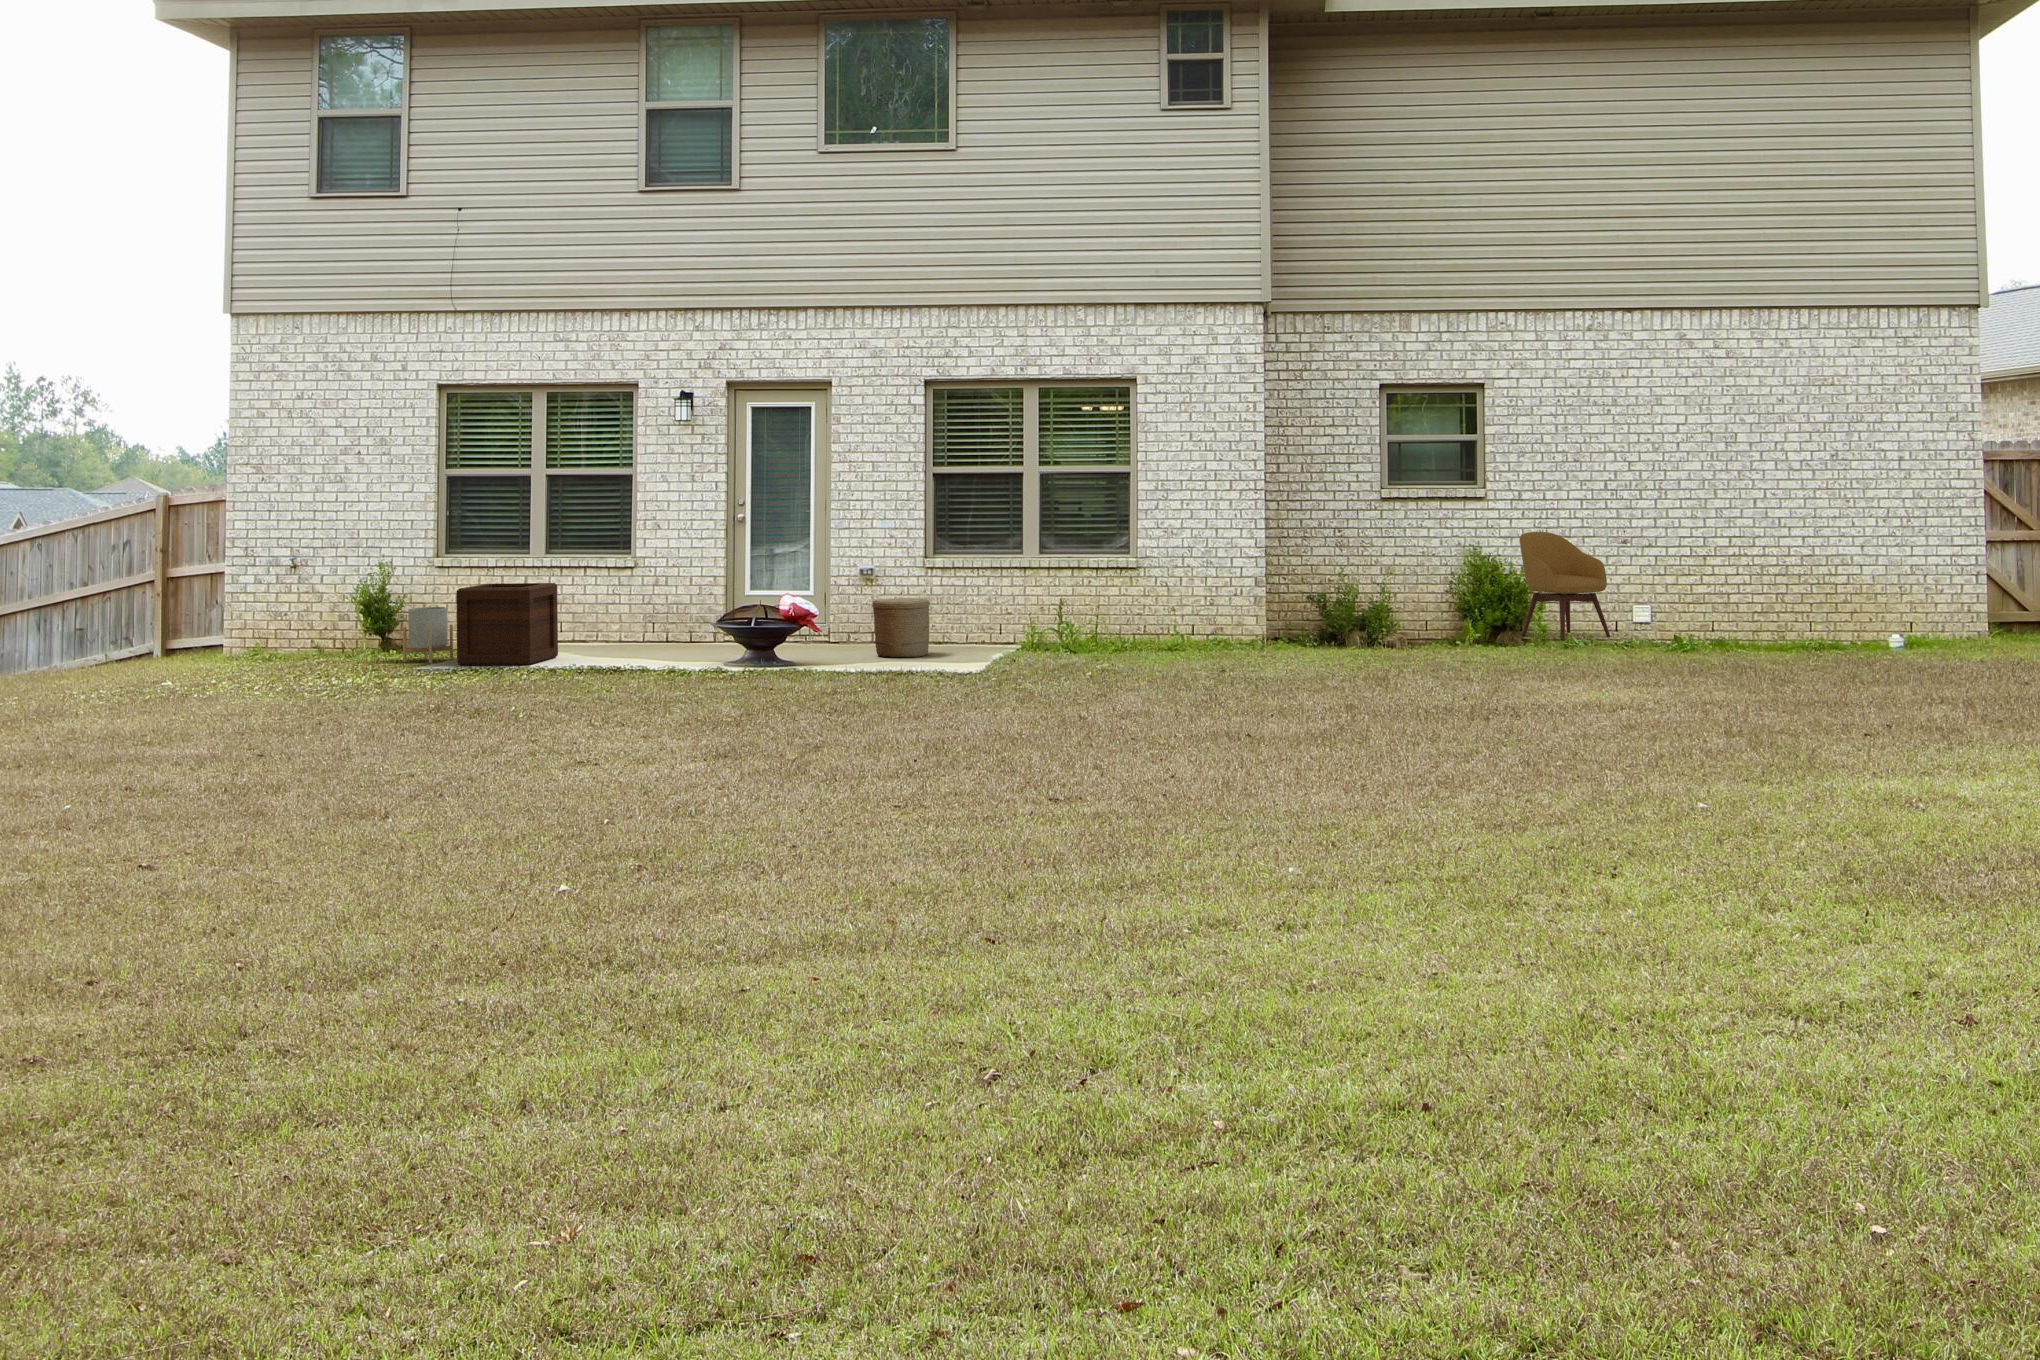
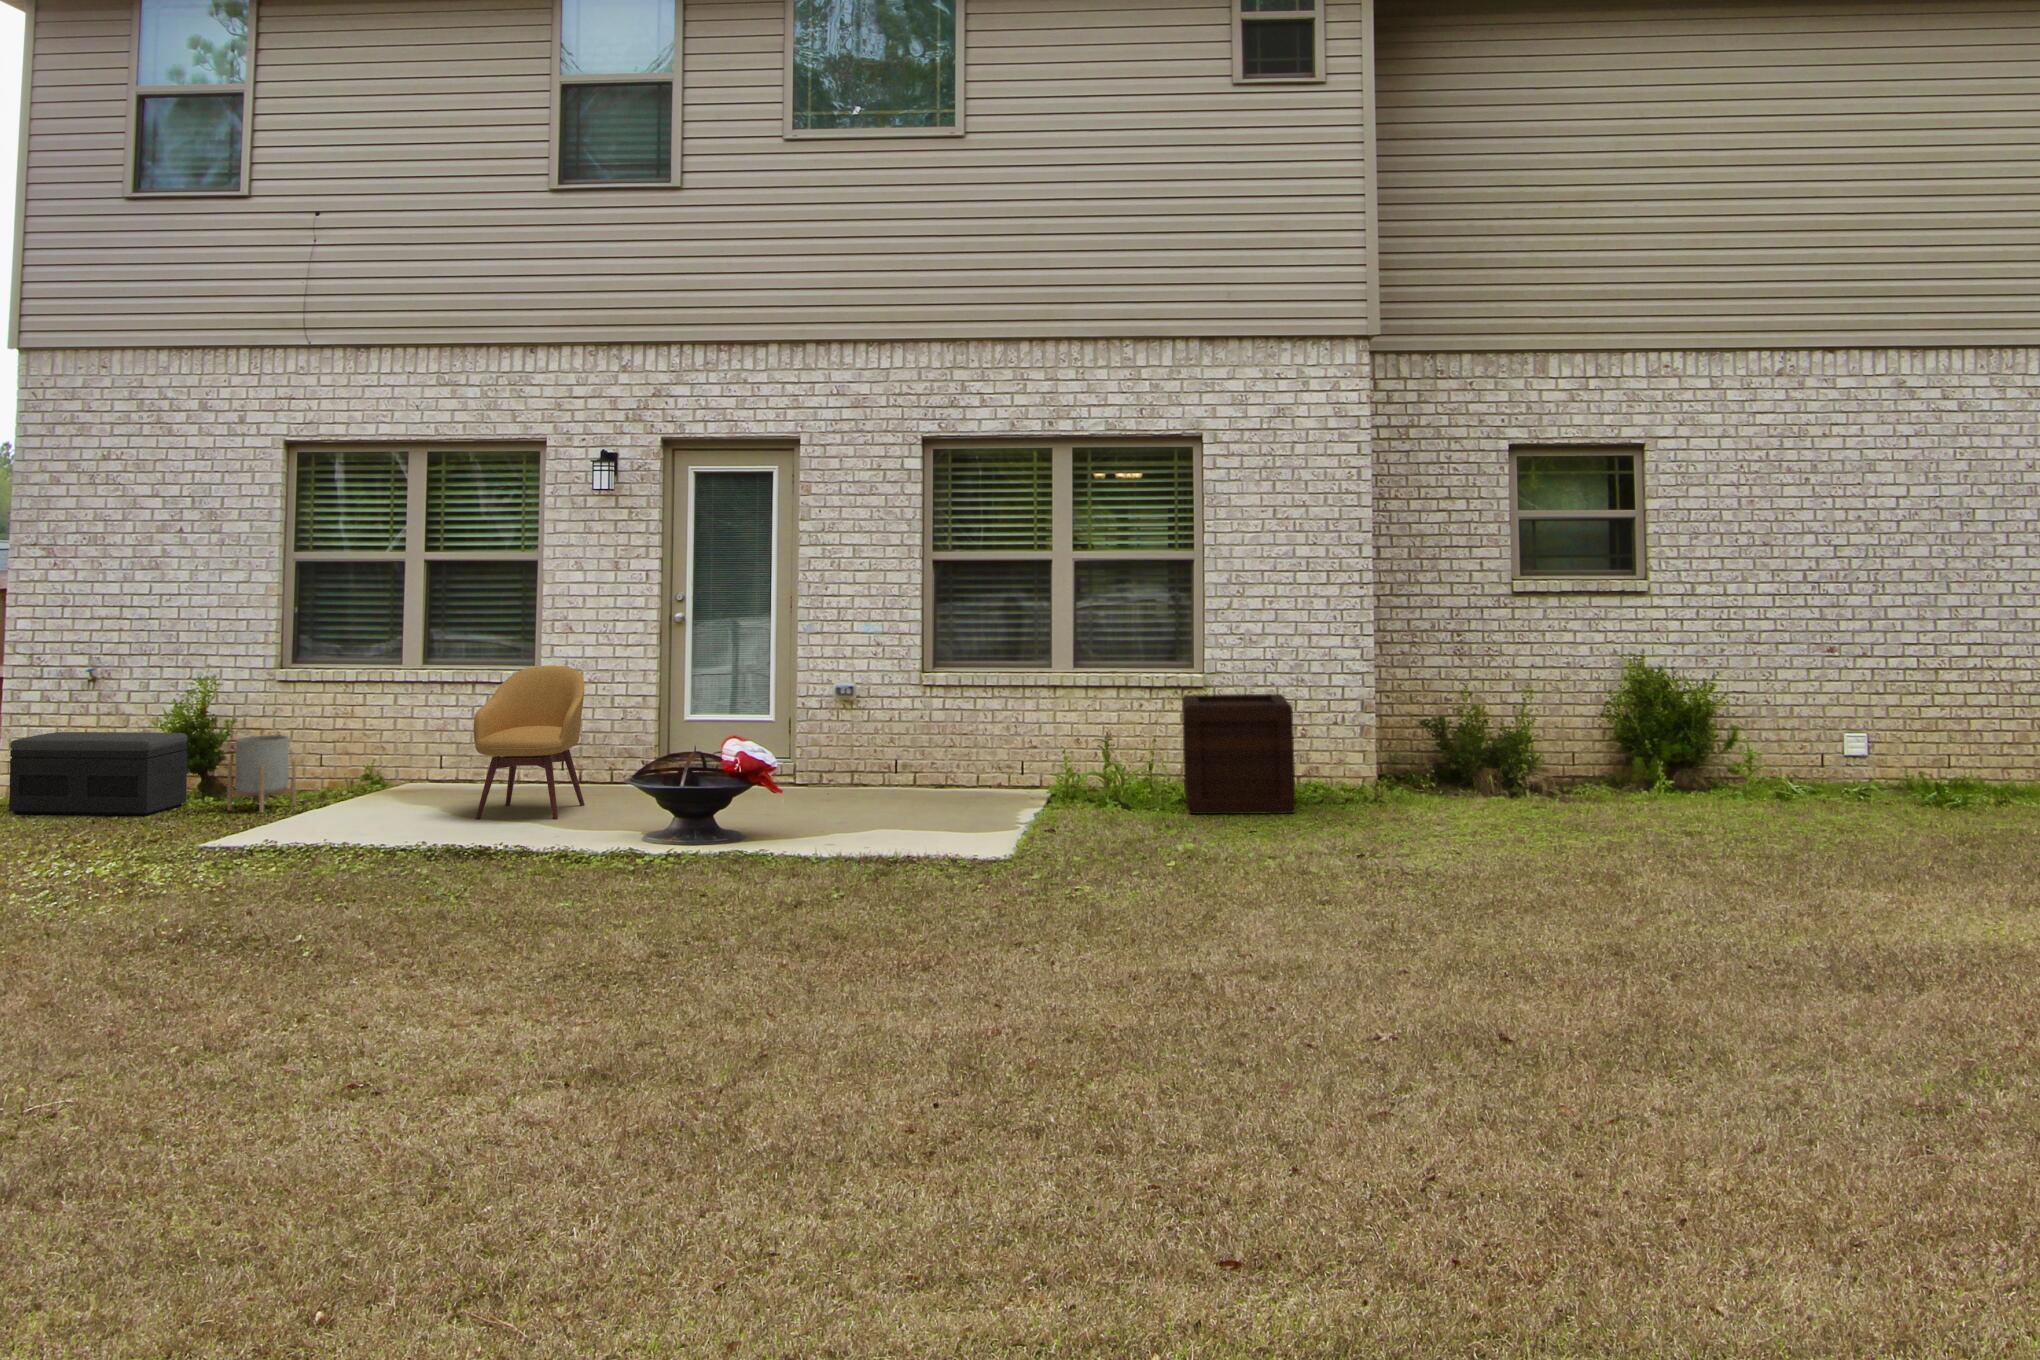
chair: present [1519,532,1610,640] -> present [474,665,585,819]
wooden crate: present [456,583,558,665] -> present [1182,694,1296,814]
woven basket: present [872,598,930,658] -> none [850,727,927,812]
storage bench: none [239,606,369,665] -> present [9,732,187,816]

